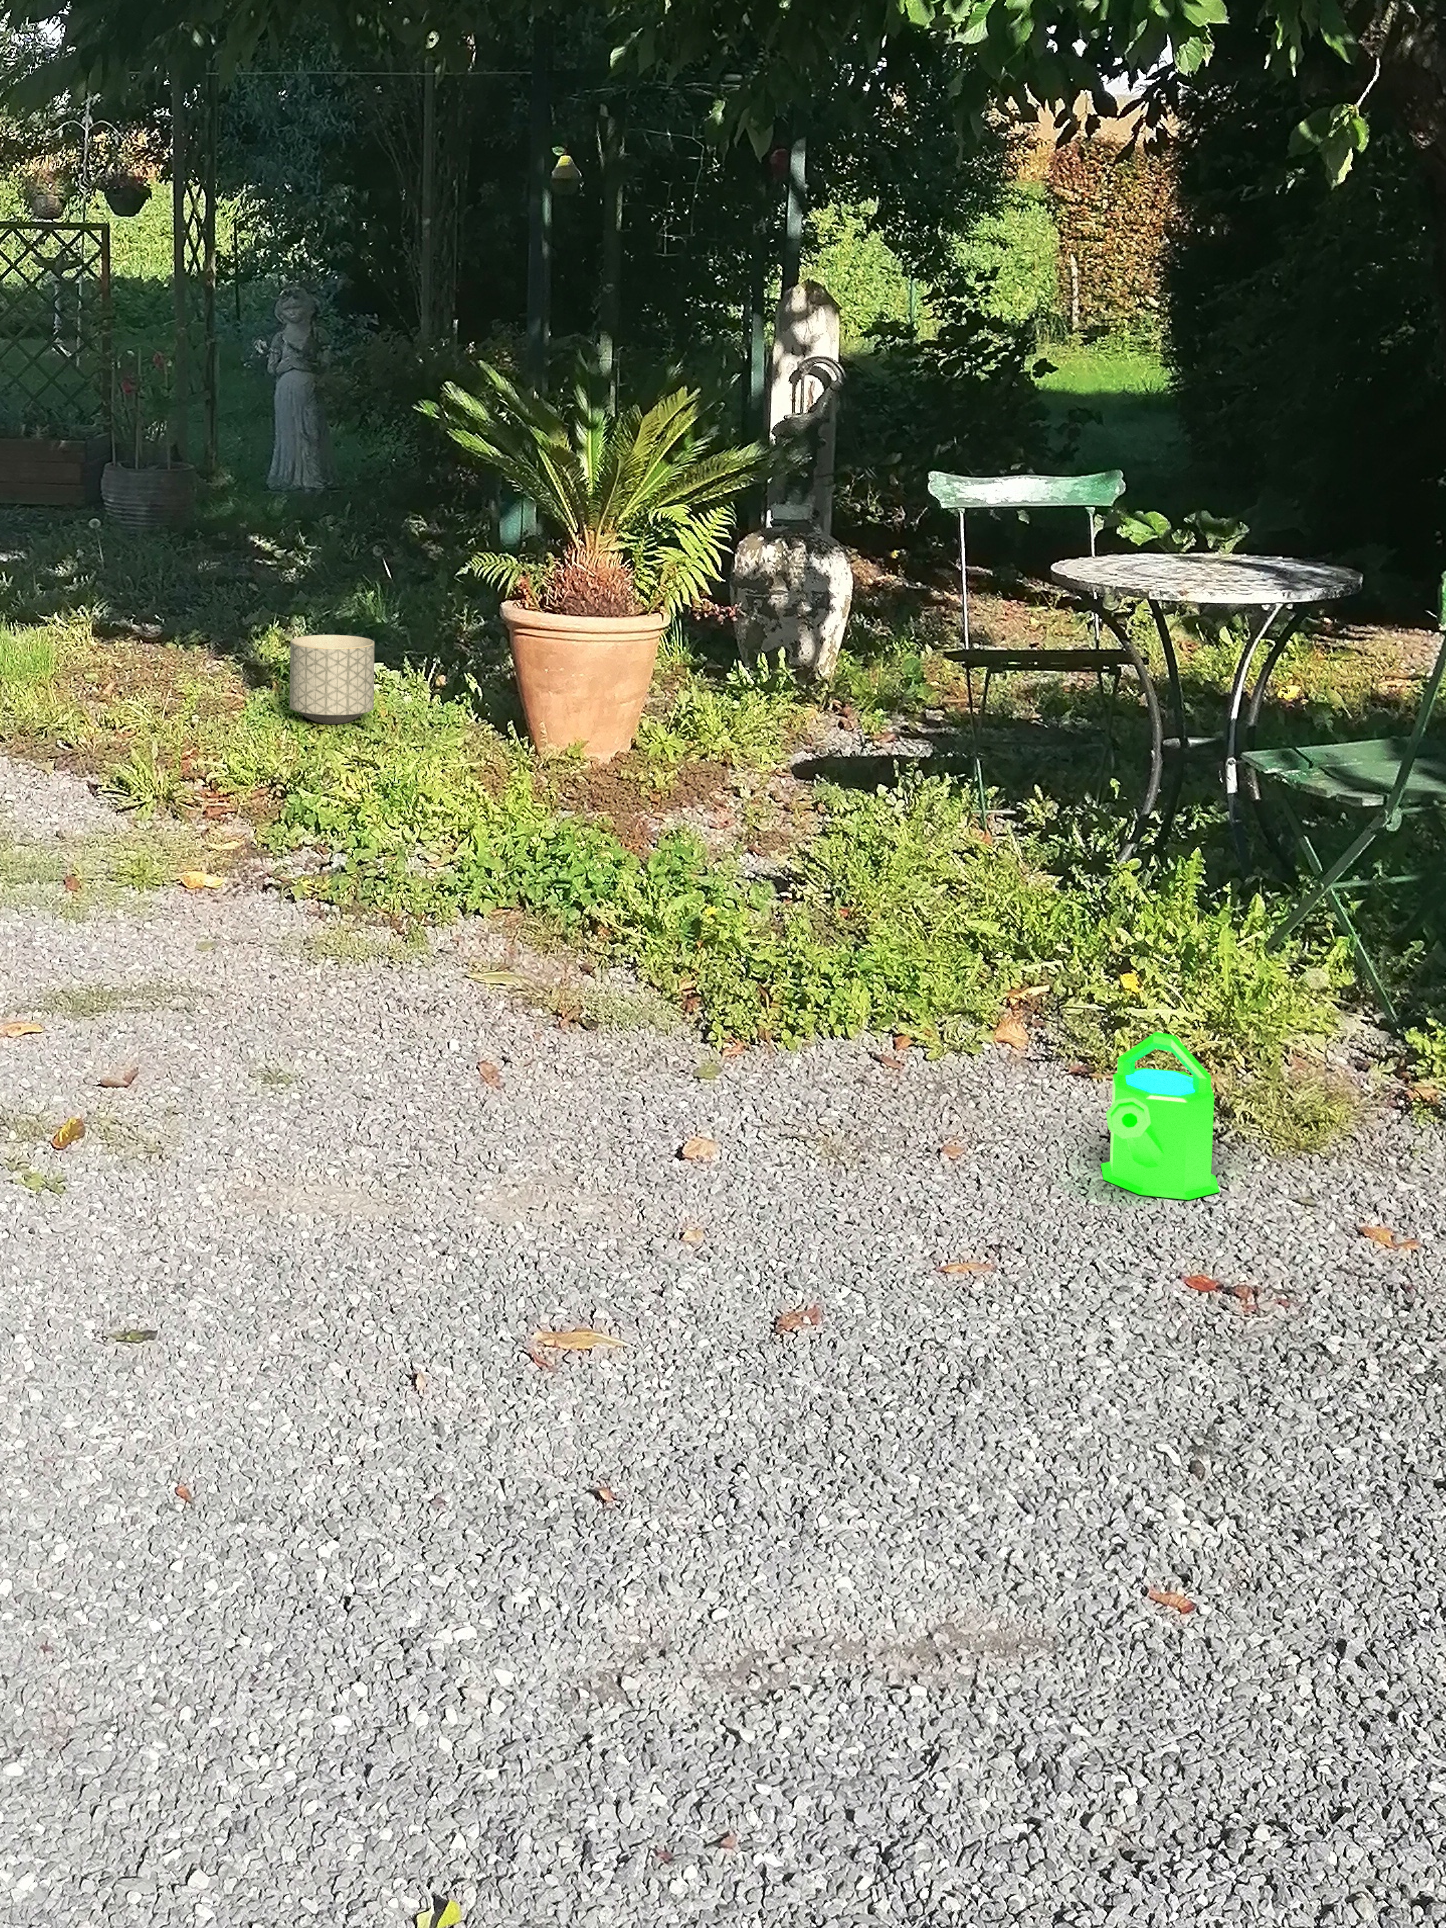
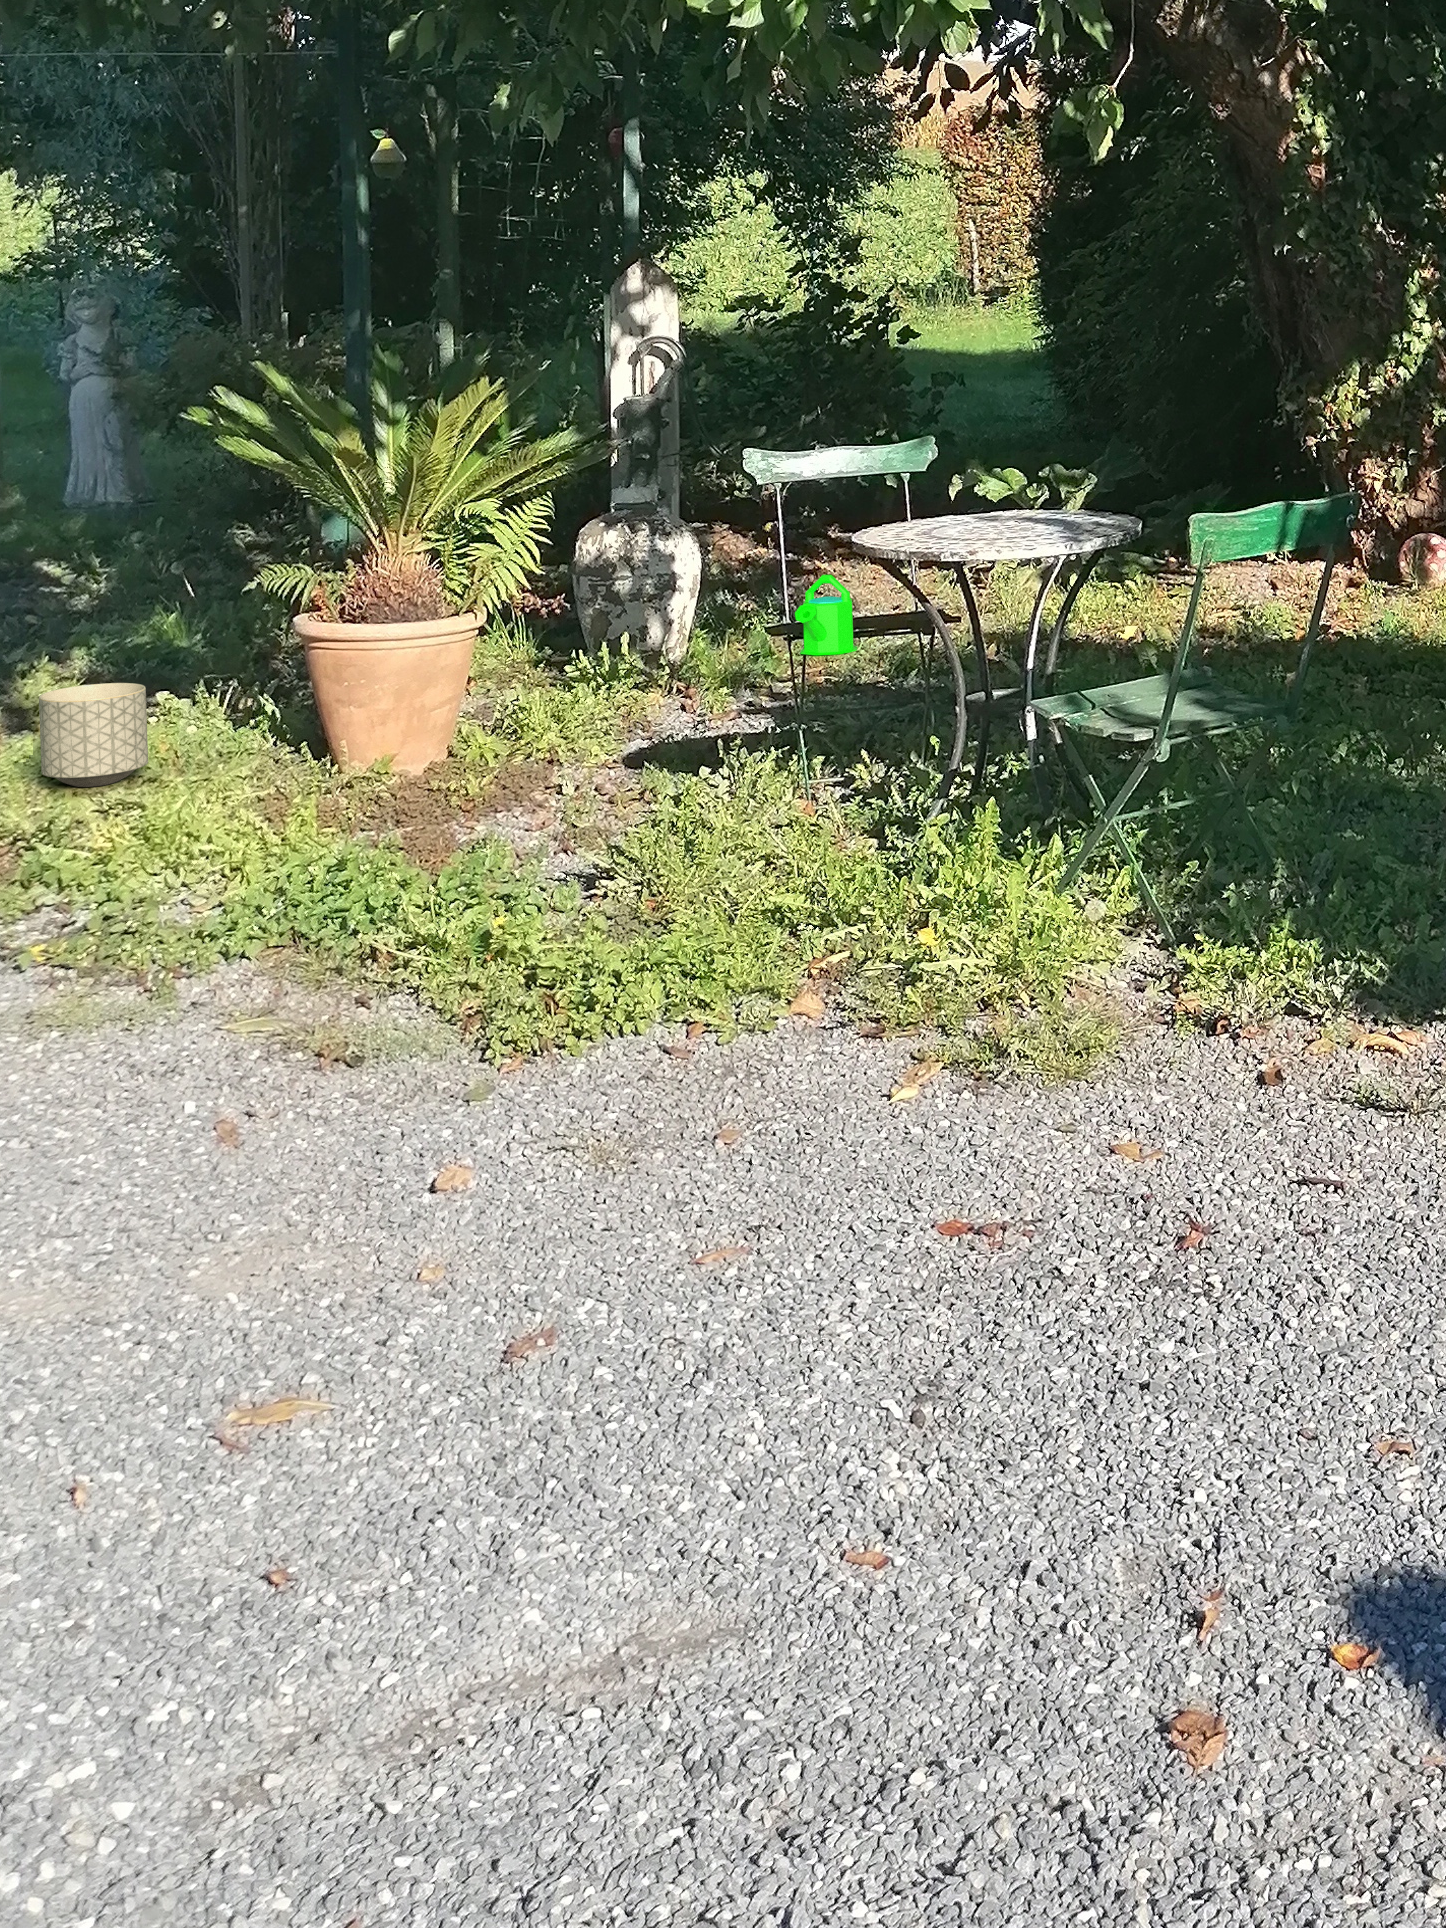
watering can: present [1101,1032,1220,1200] -> present [795,575,857,656]

